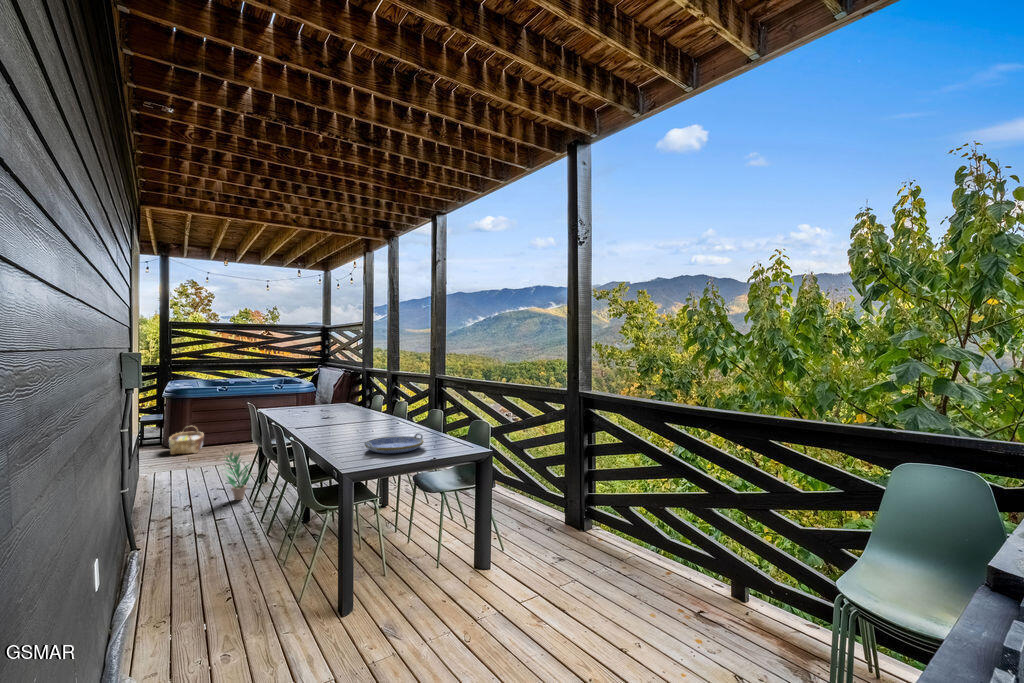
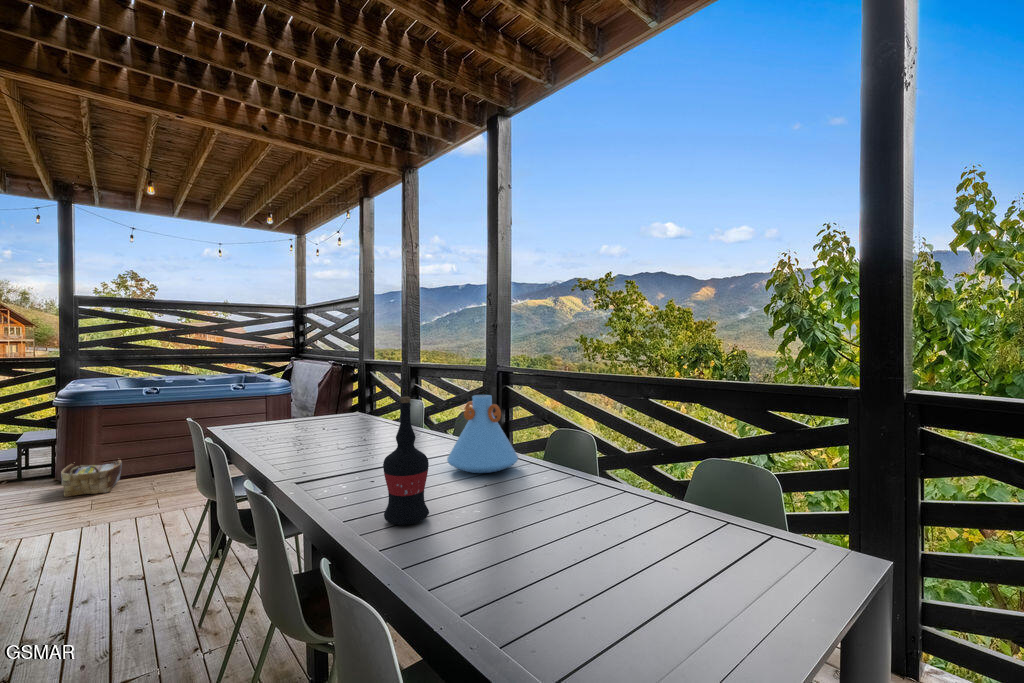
wine bottle: none [326,392,345,441] -> present [383,397,429,525]
vase: none [368,393,403,429] -> present [447,395,518,473]
serving tray: present [364,433,424,453] -> none [518,499,683,584]
potted plant: present [225,452,251,500] -> none [134,509,198,609]

